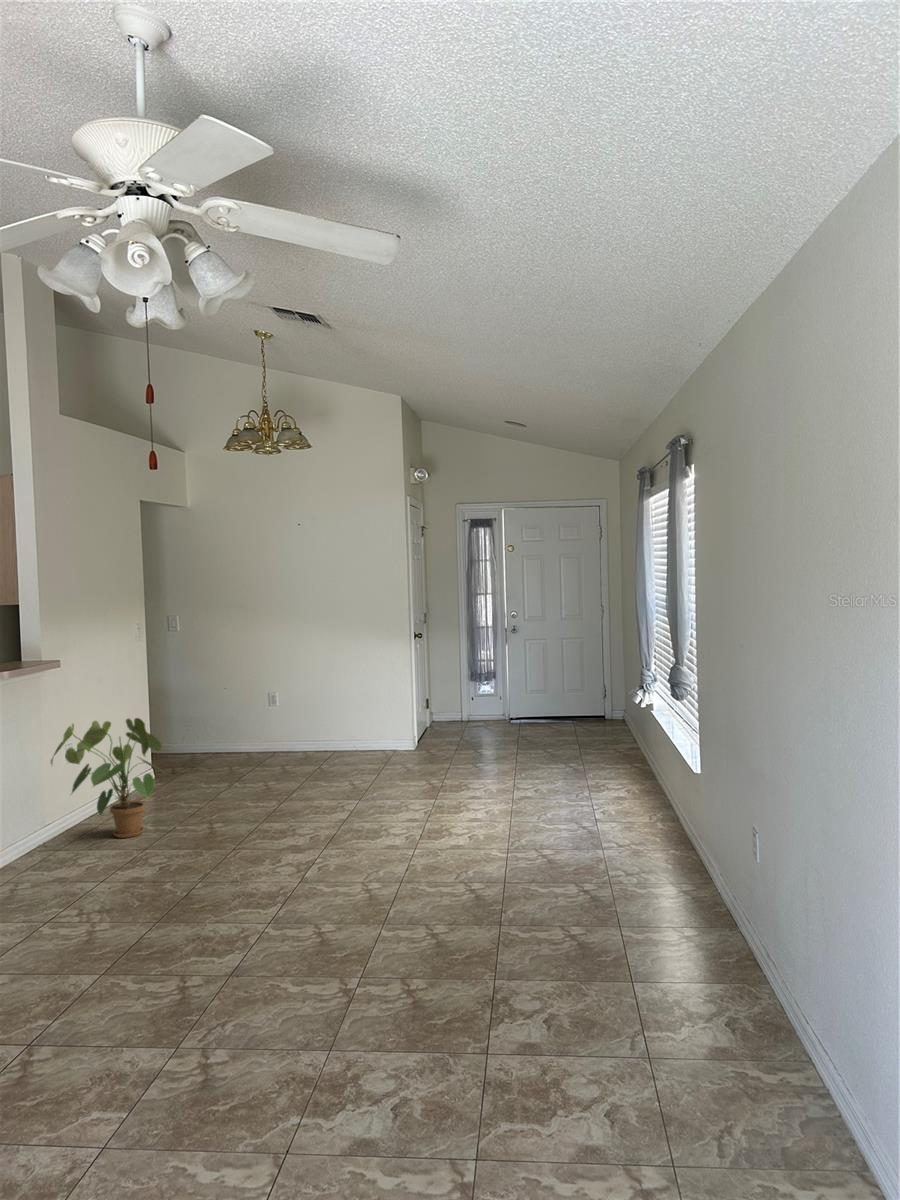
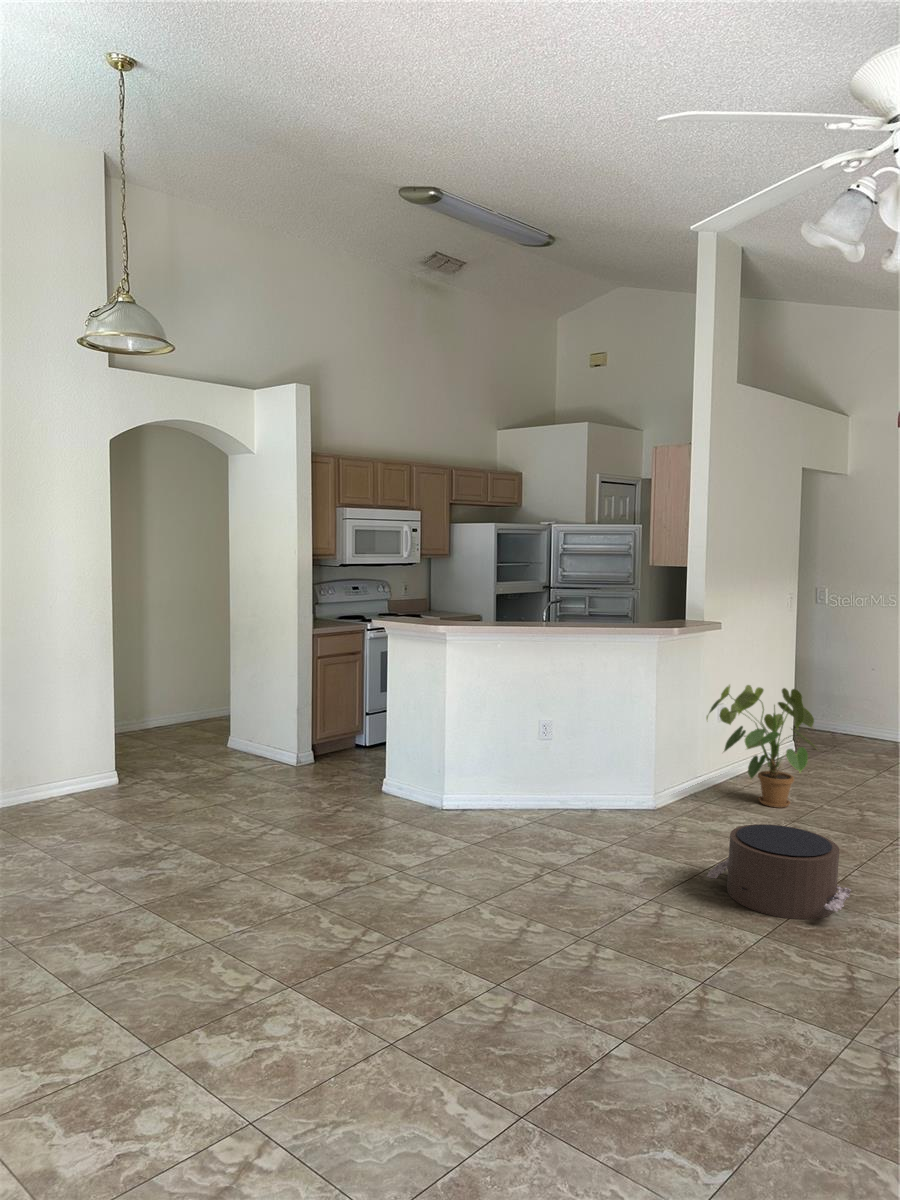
pouf: none [43,855,189,951] -> present [707,824,851,919]

